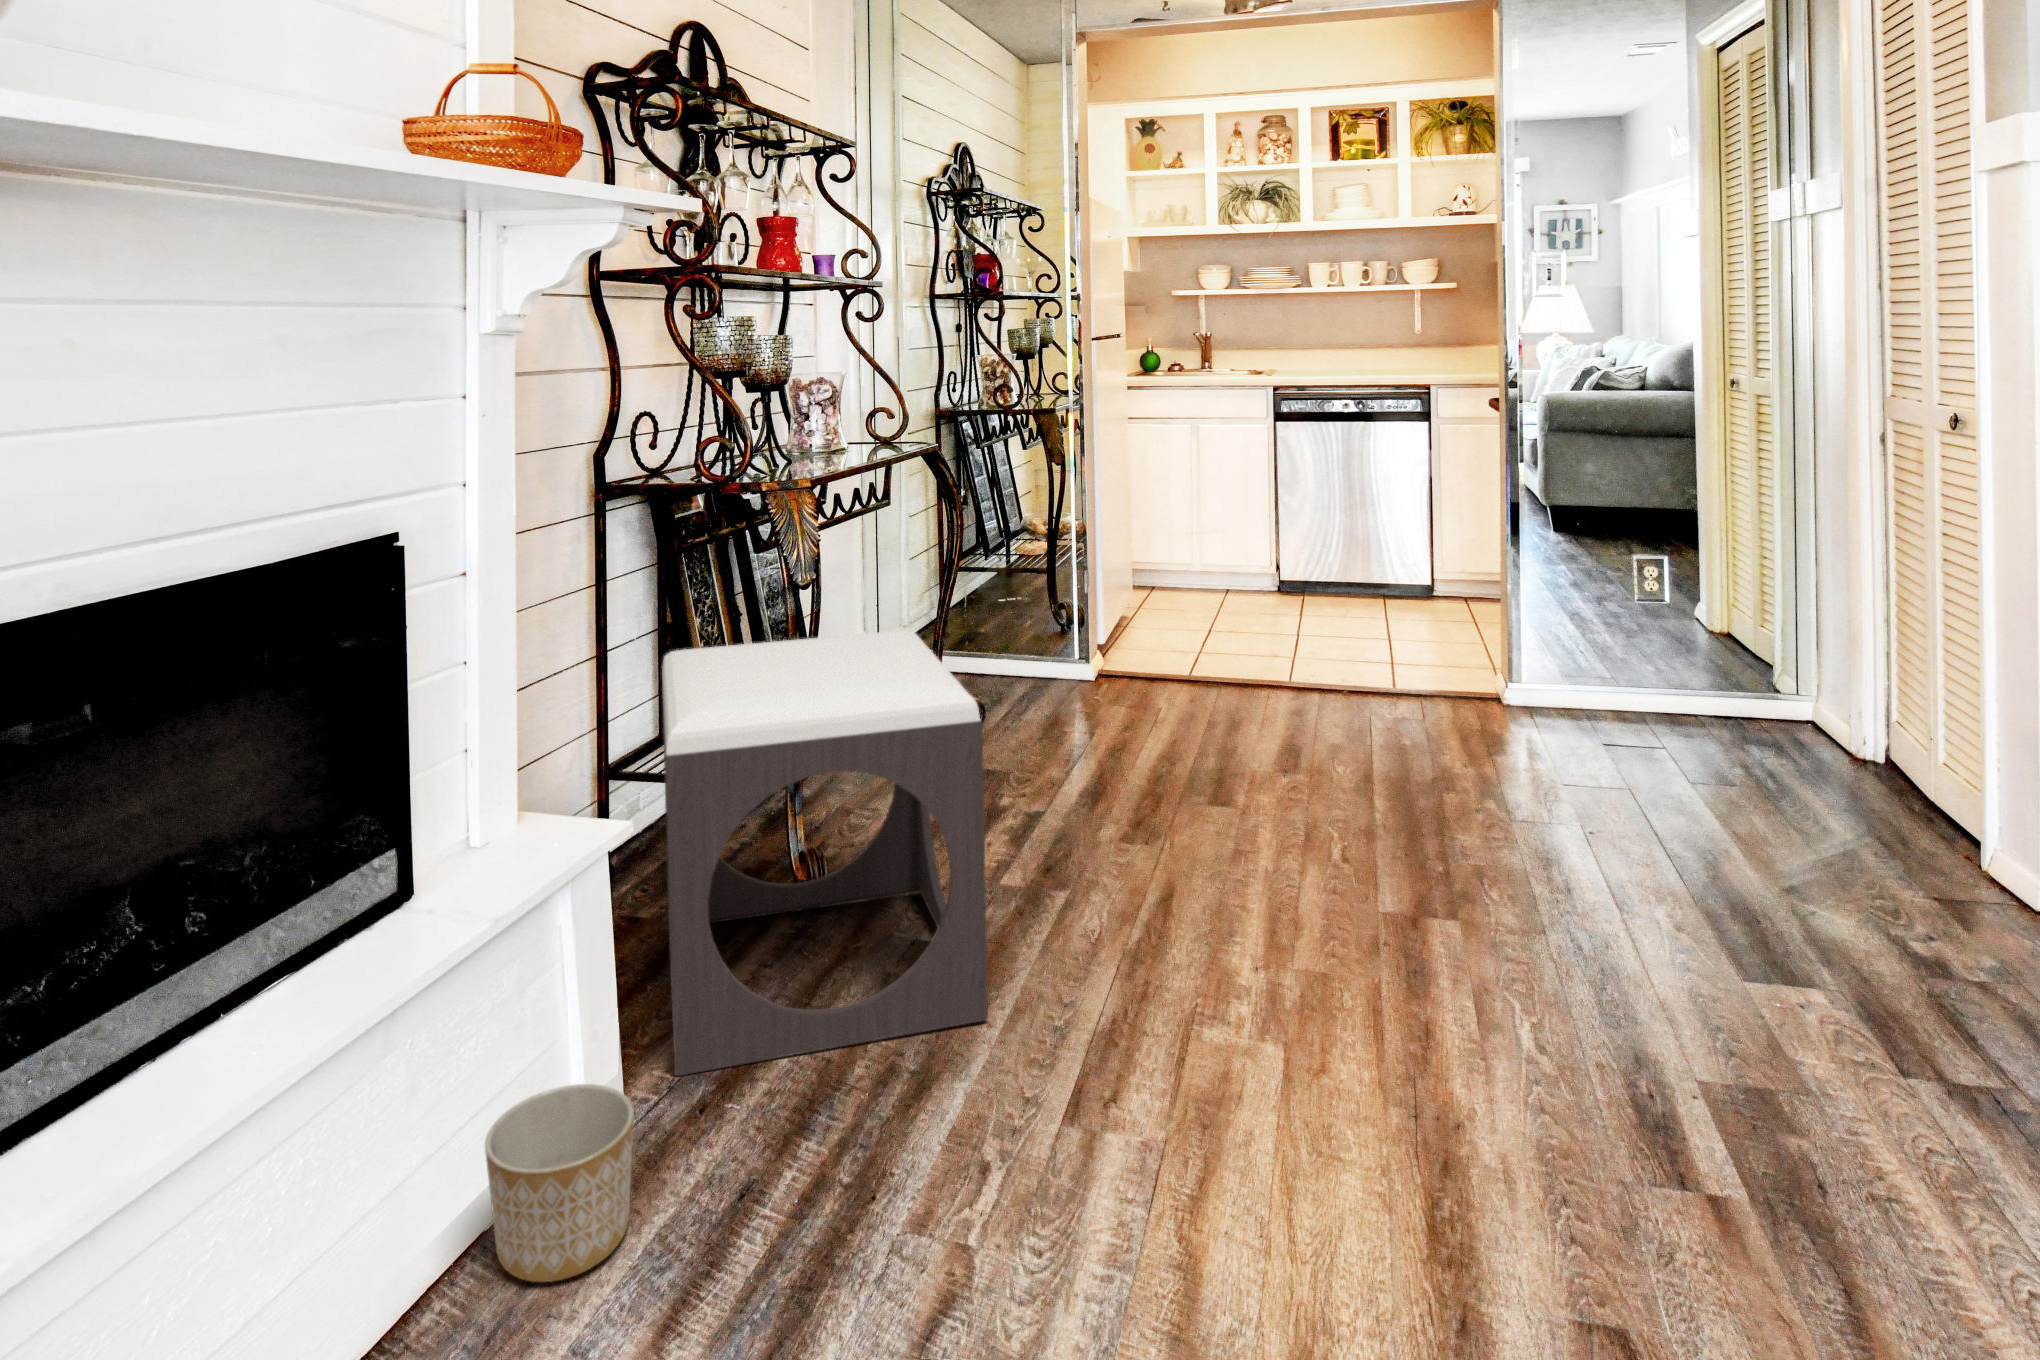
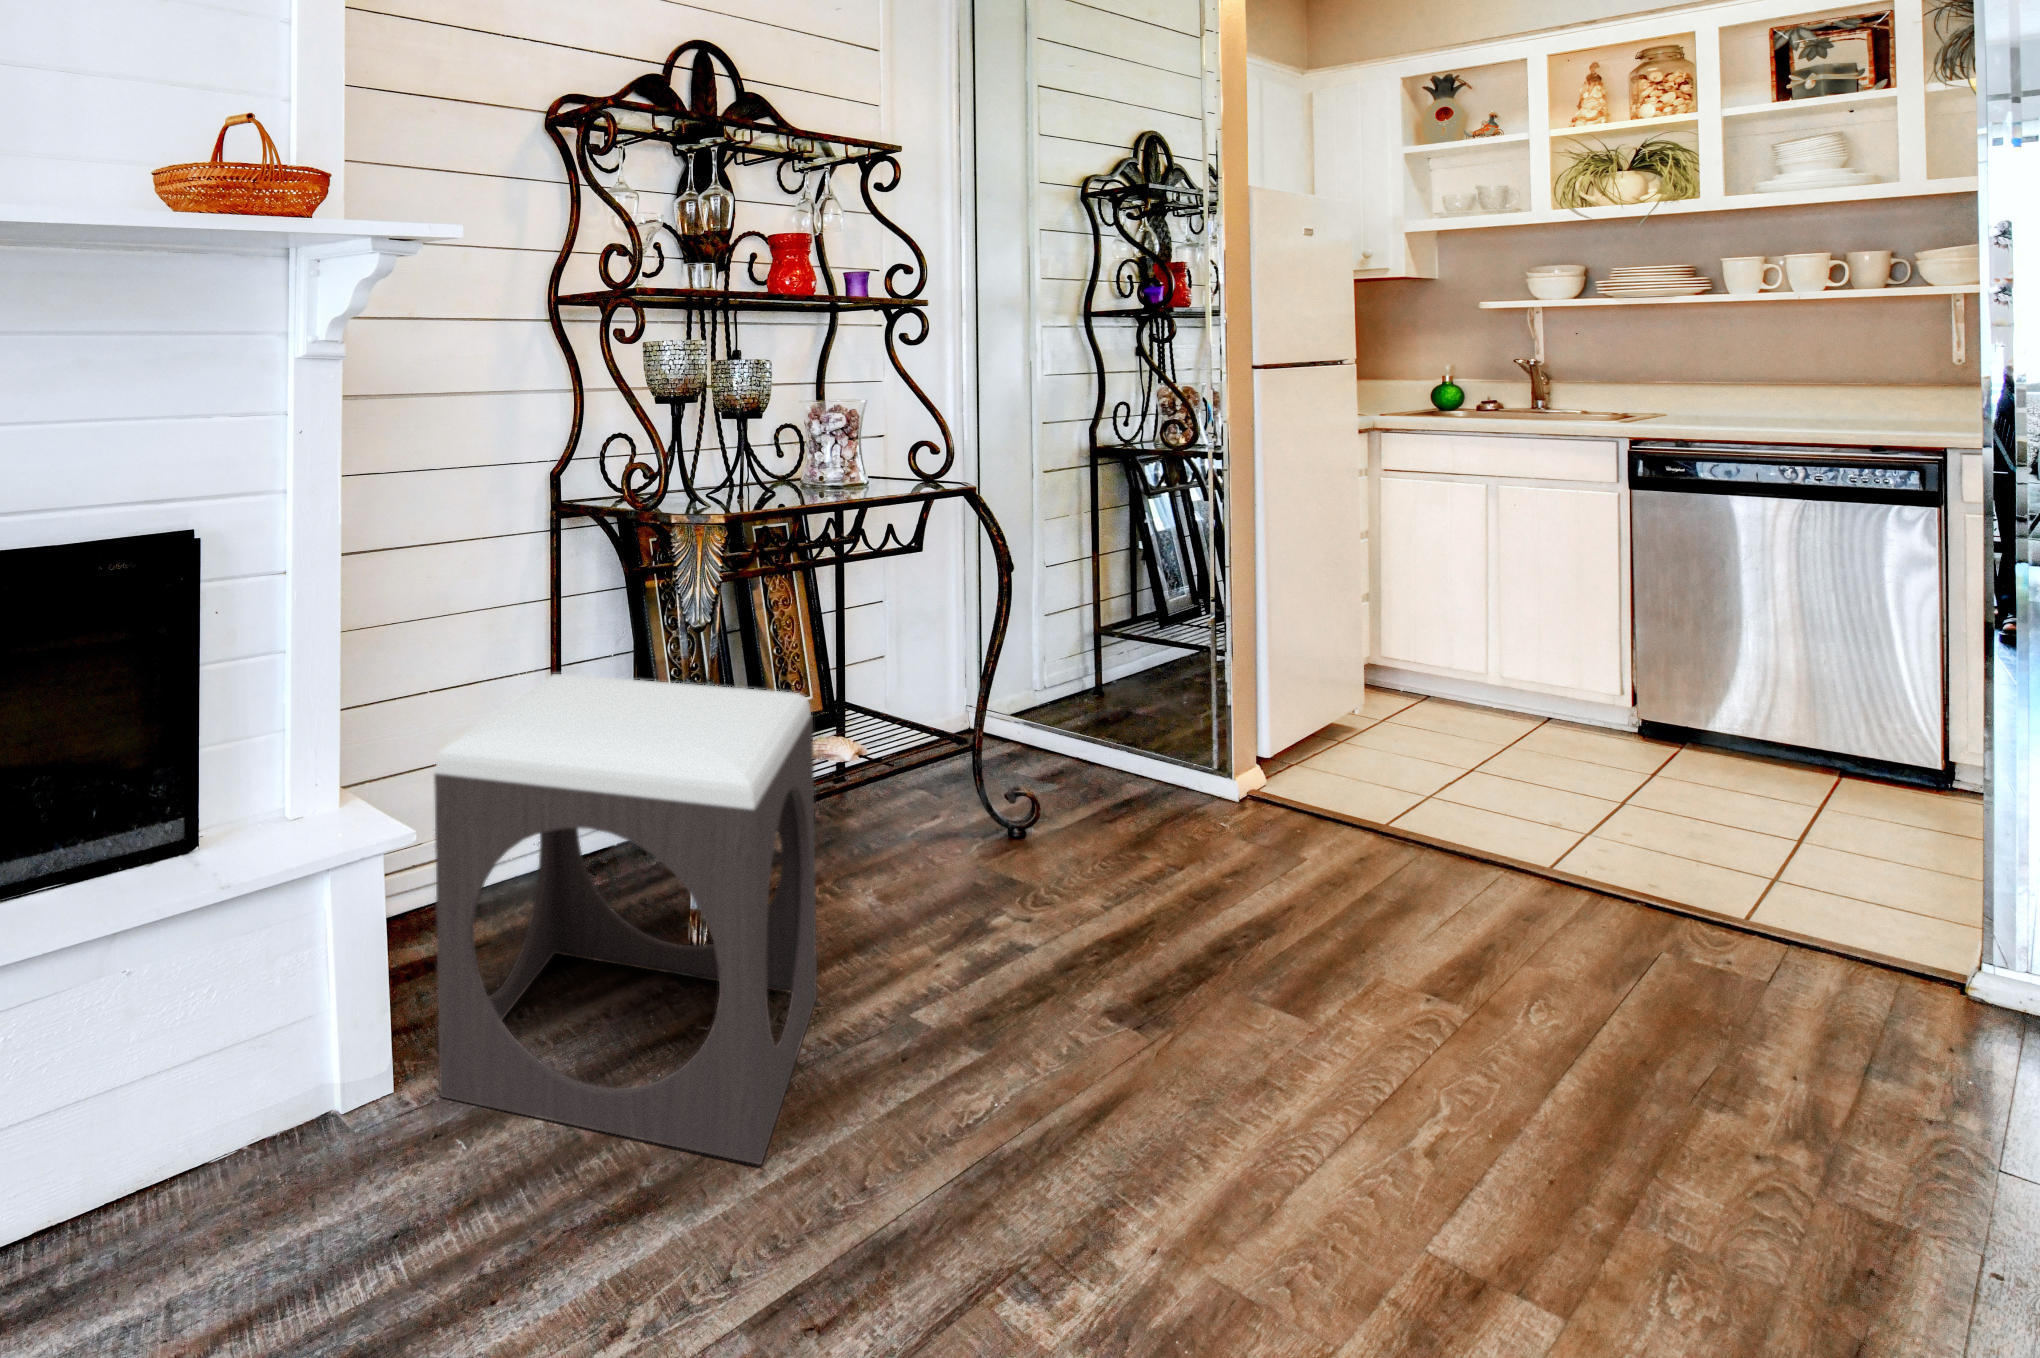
planter: present [485,1084,634,1282] -> none [171,1061,306,1242]

